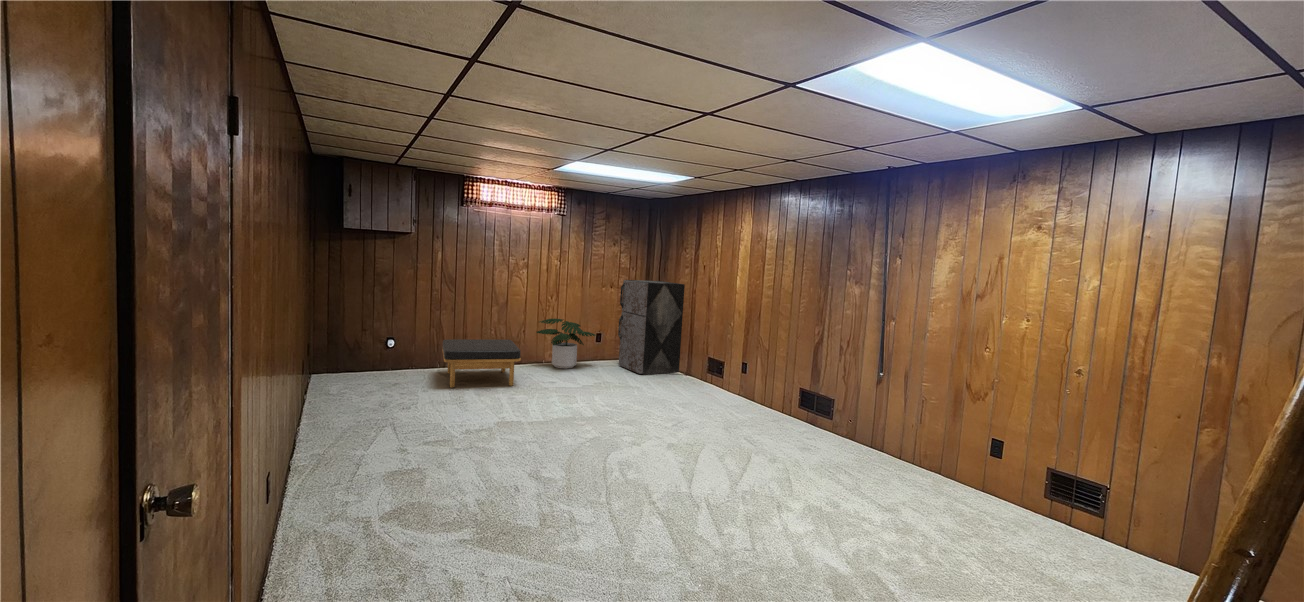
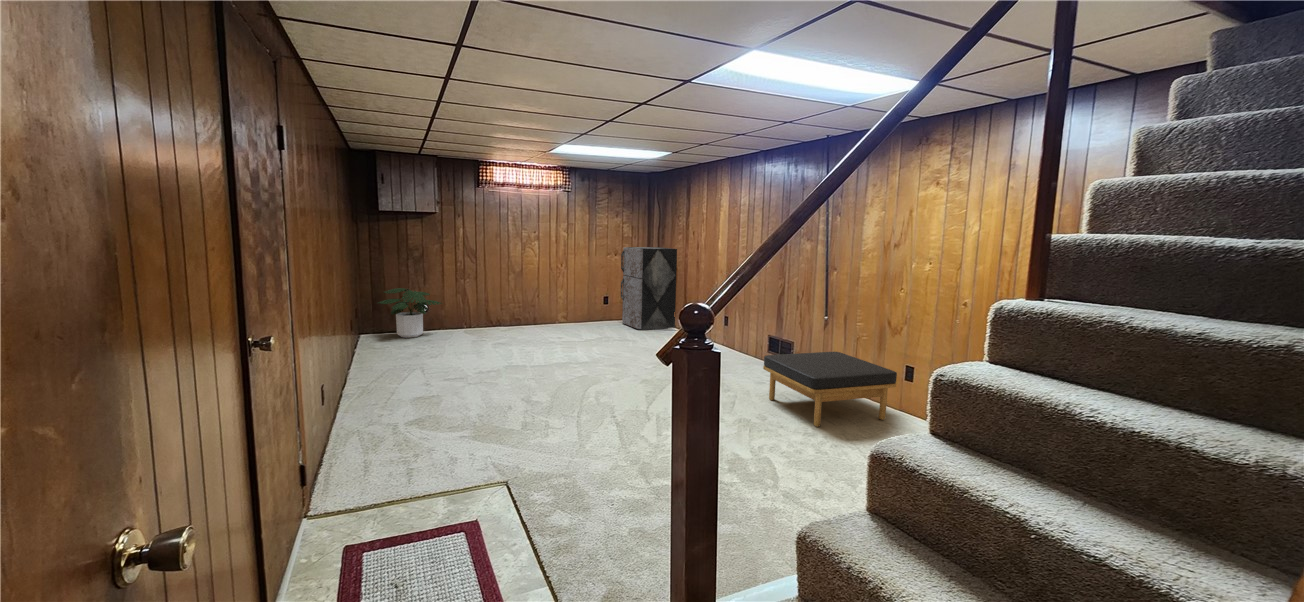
potted plant: present [537,319,597,369] -> present [378,288,442,338]
ottoman: present [442,339,521,388] -> present [763,352,897,427]

